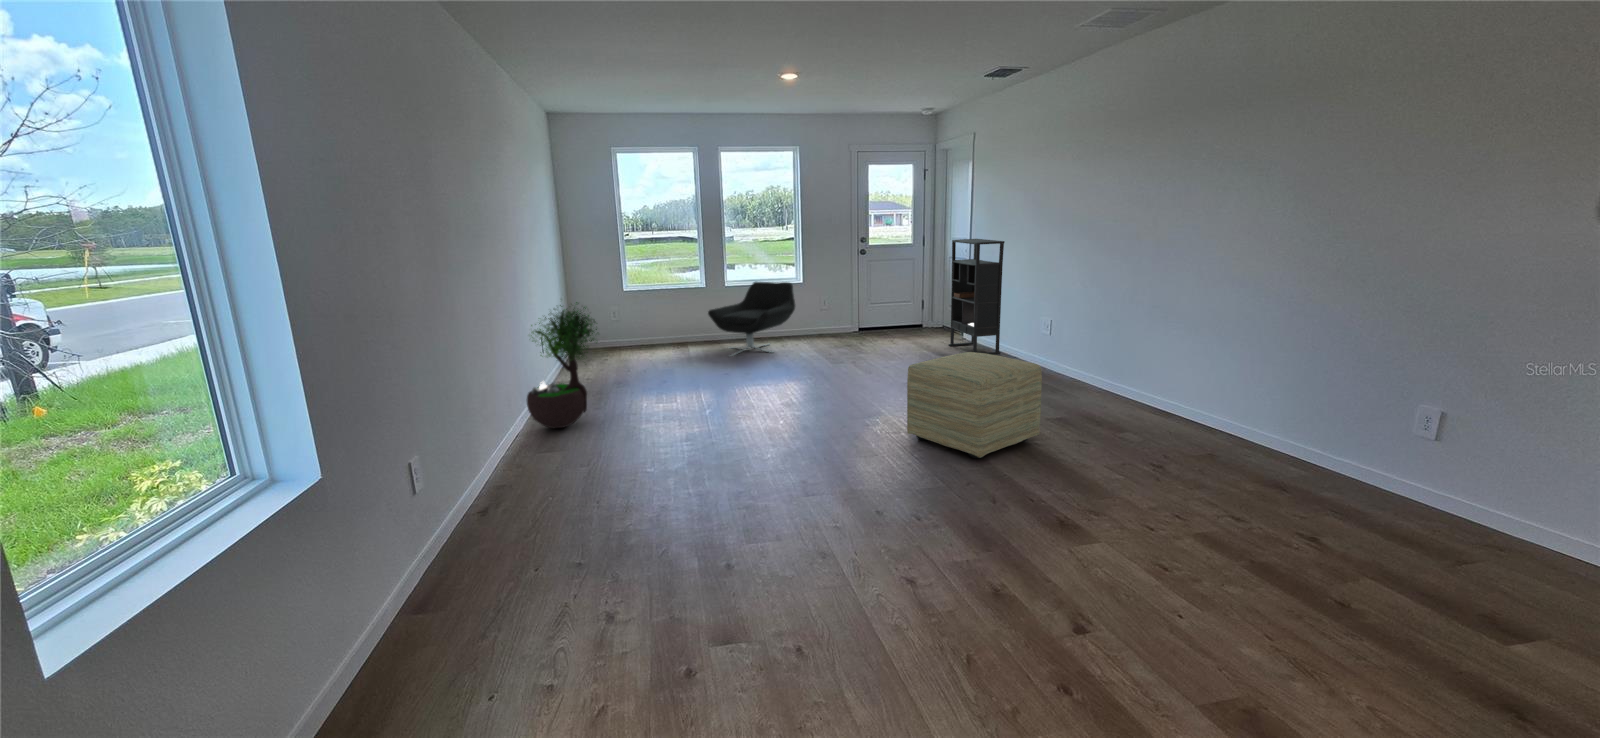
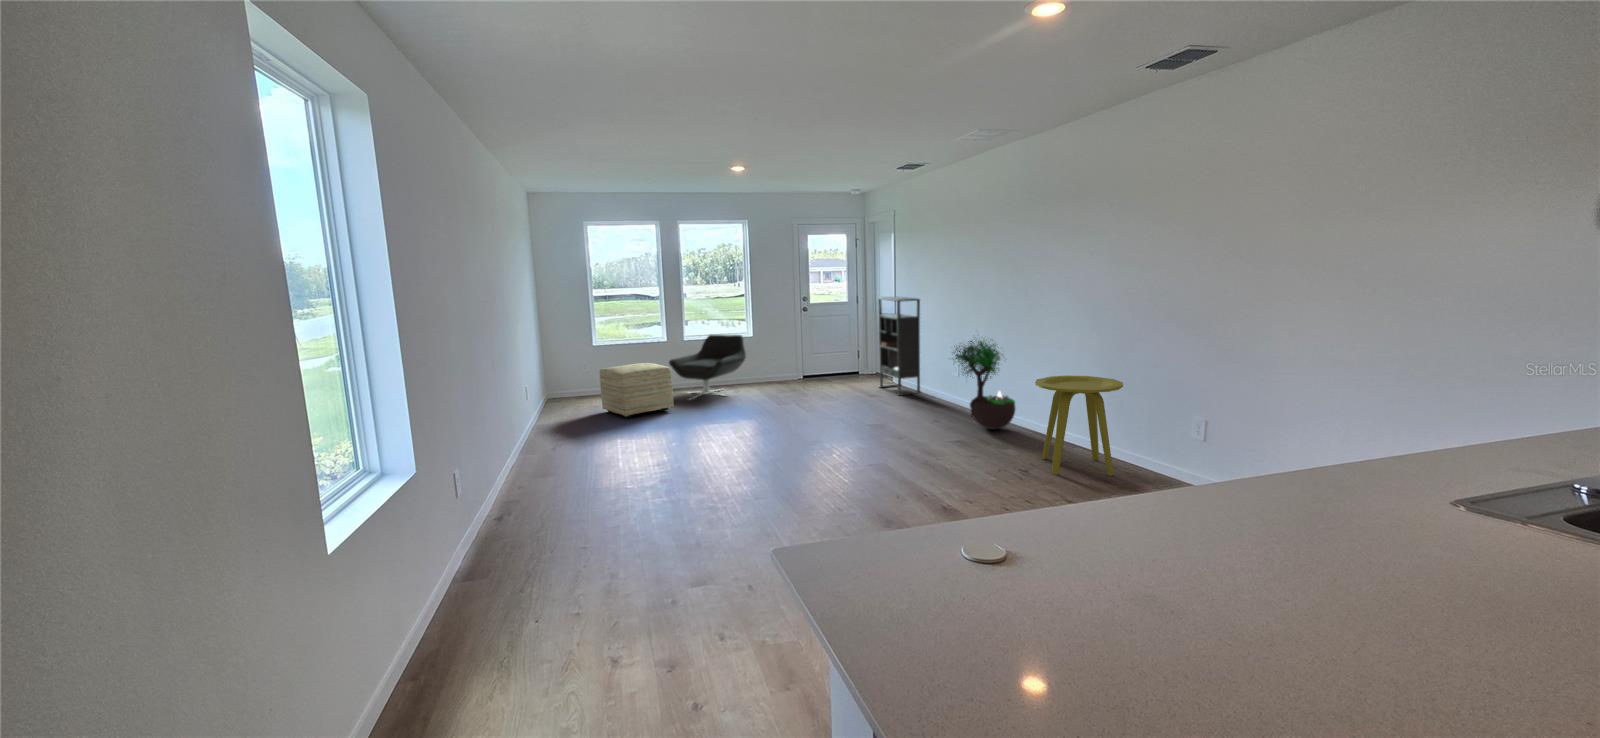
potted tree: present [527,302,597,428] -> present [952,341,1015,429]
side table: none [1172,342,1304,478] -> present [1035,376,1123,476]
ottoman: present [907,352,1042,458] -> present [600,363,674,418]

